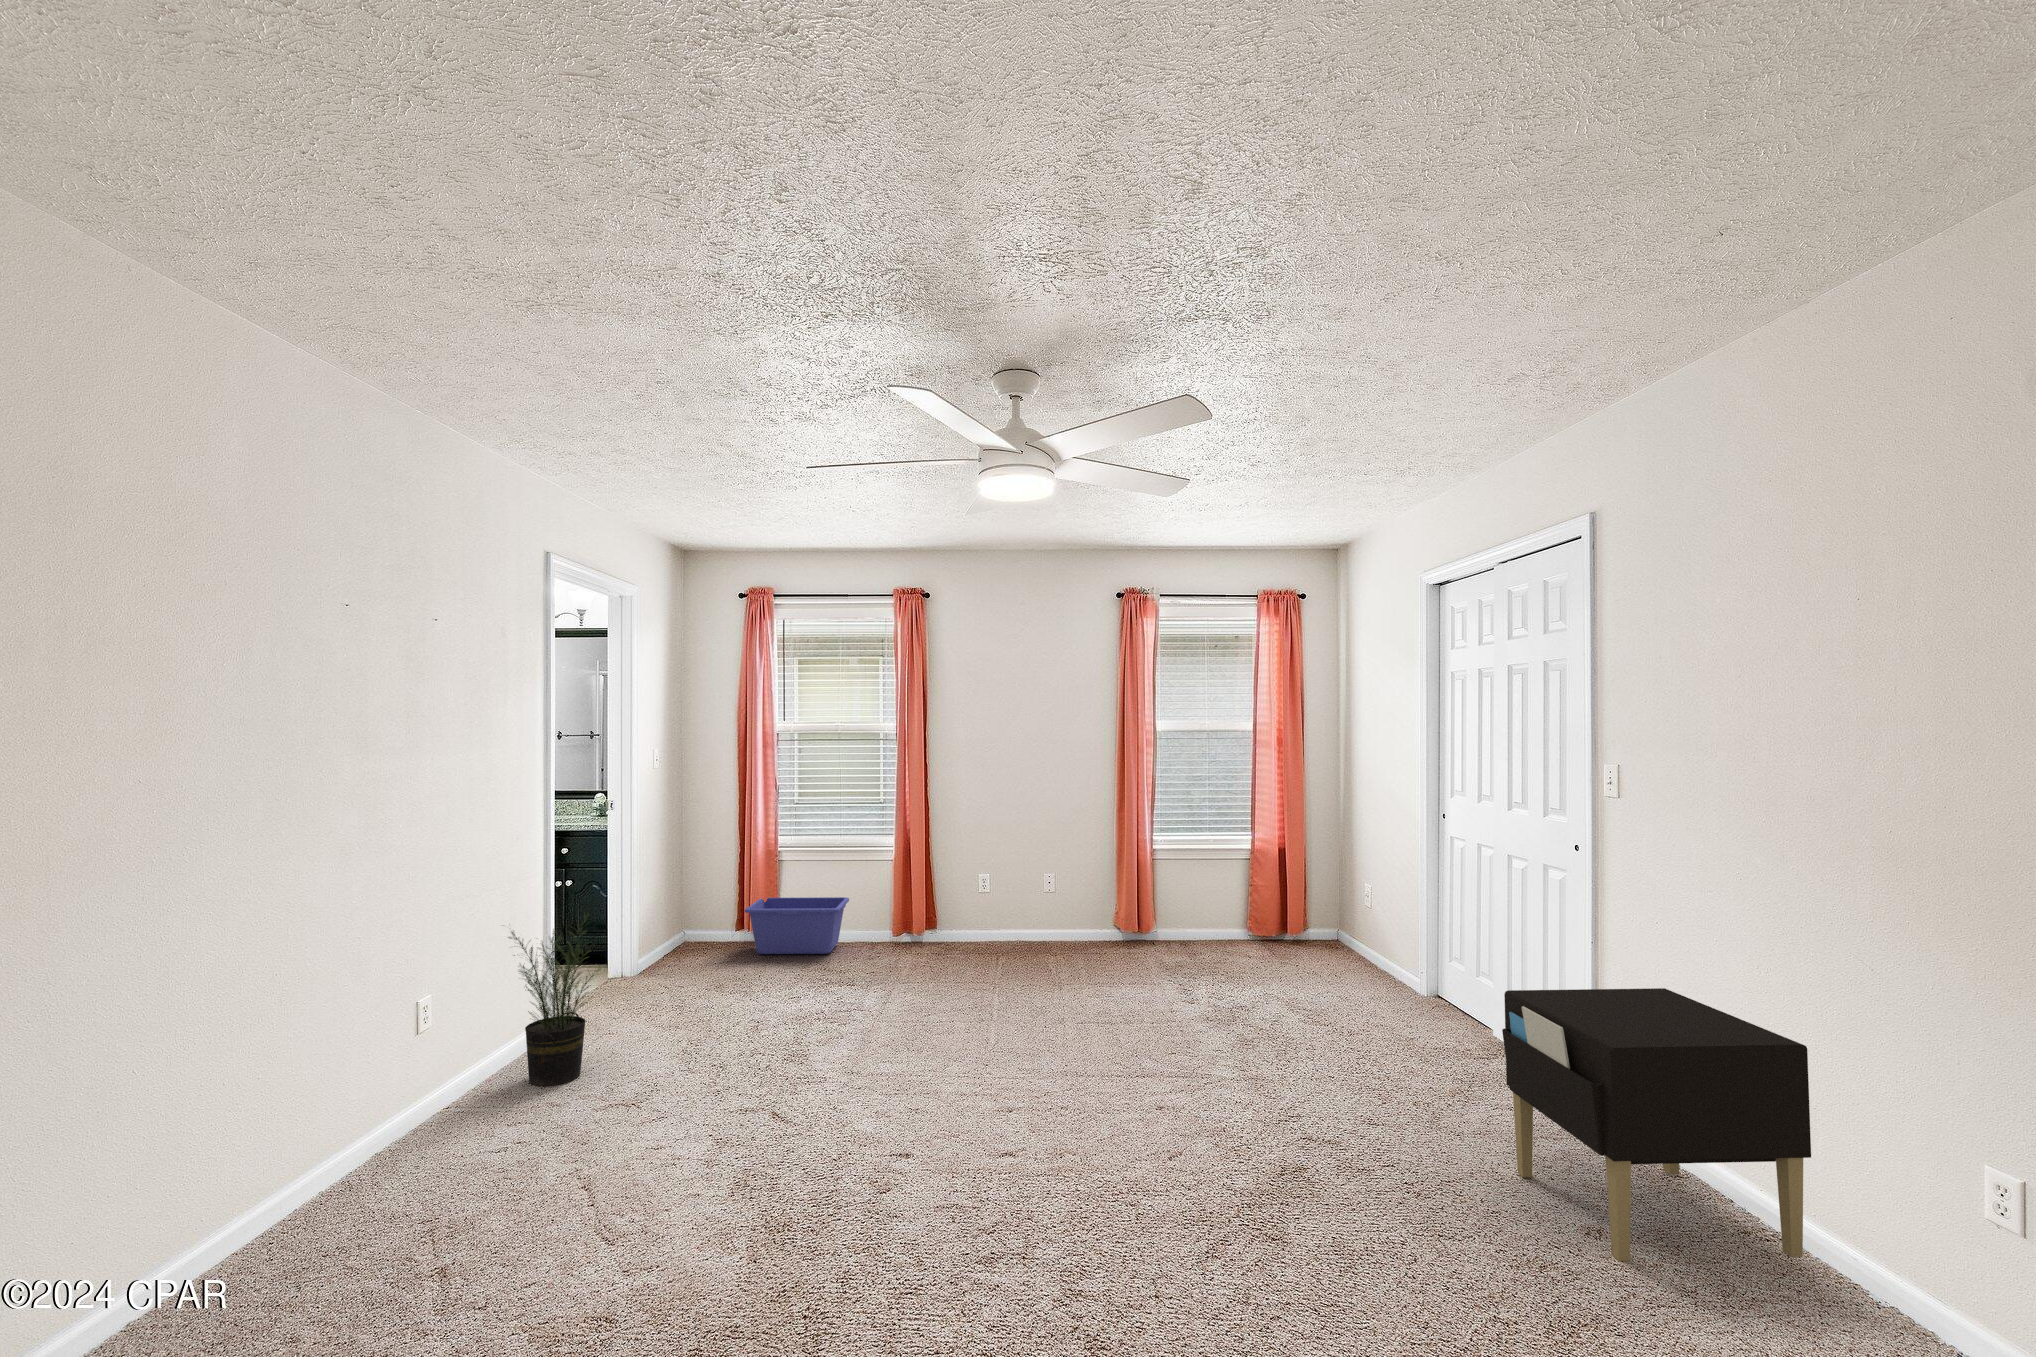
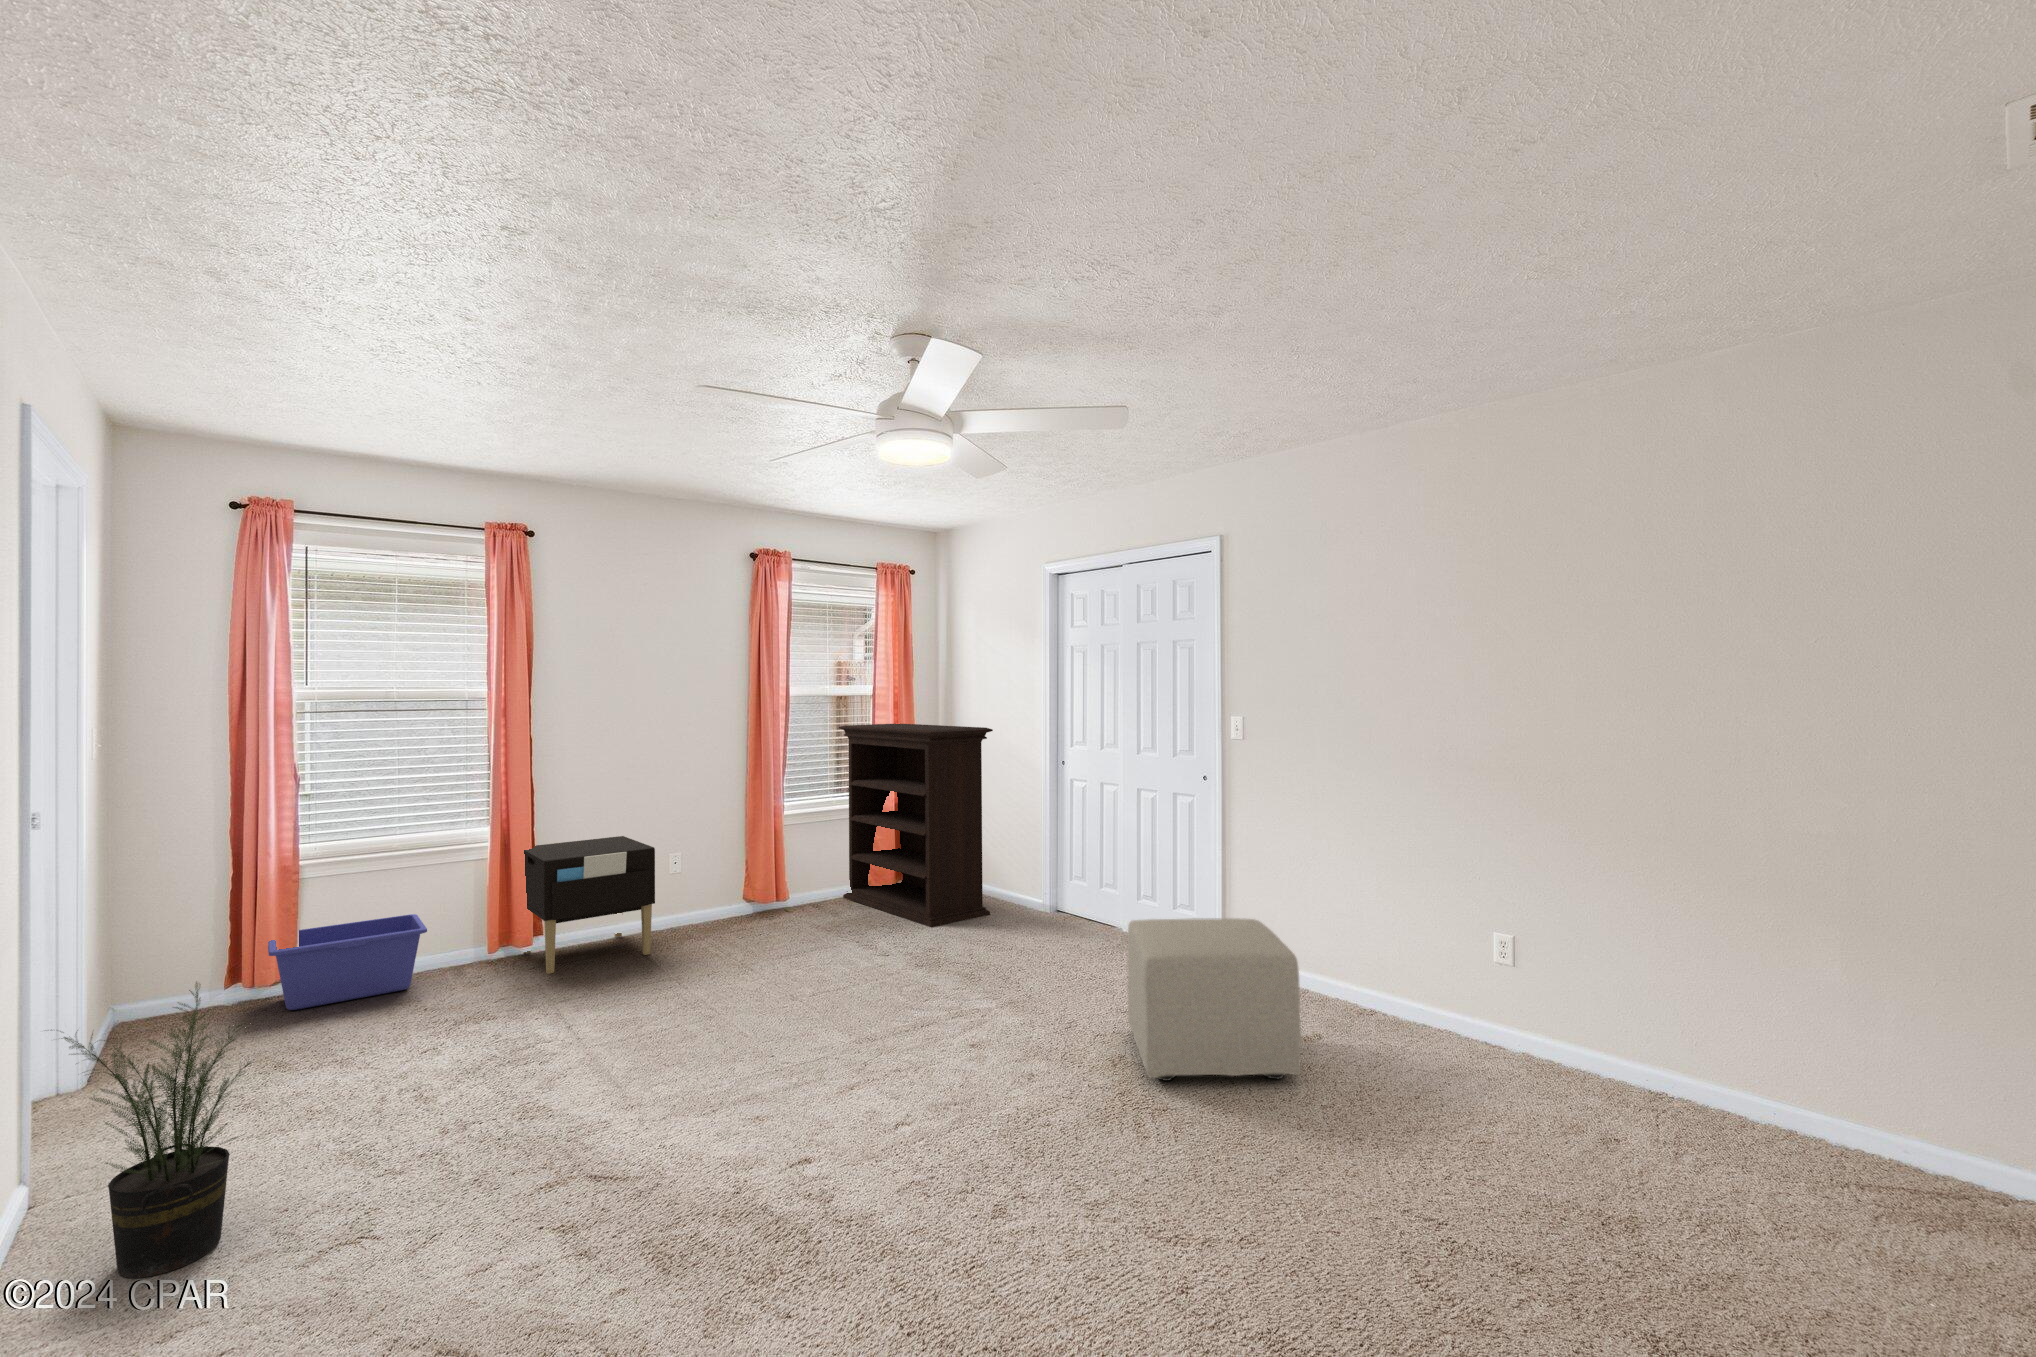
bookshelf: none [1216,762,1343,985] -> present [839,724,993,927]
nightstand: present [1502,988,1811,1261] -> present [524,836,655,974]
ottoman: none [1230,1004,1464,1234] -> present [1127,918,1301,1081]

